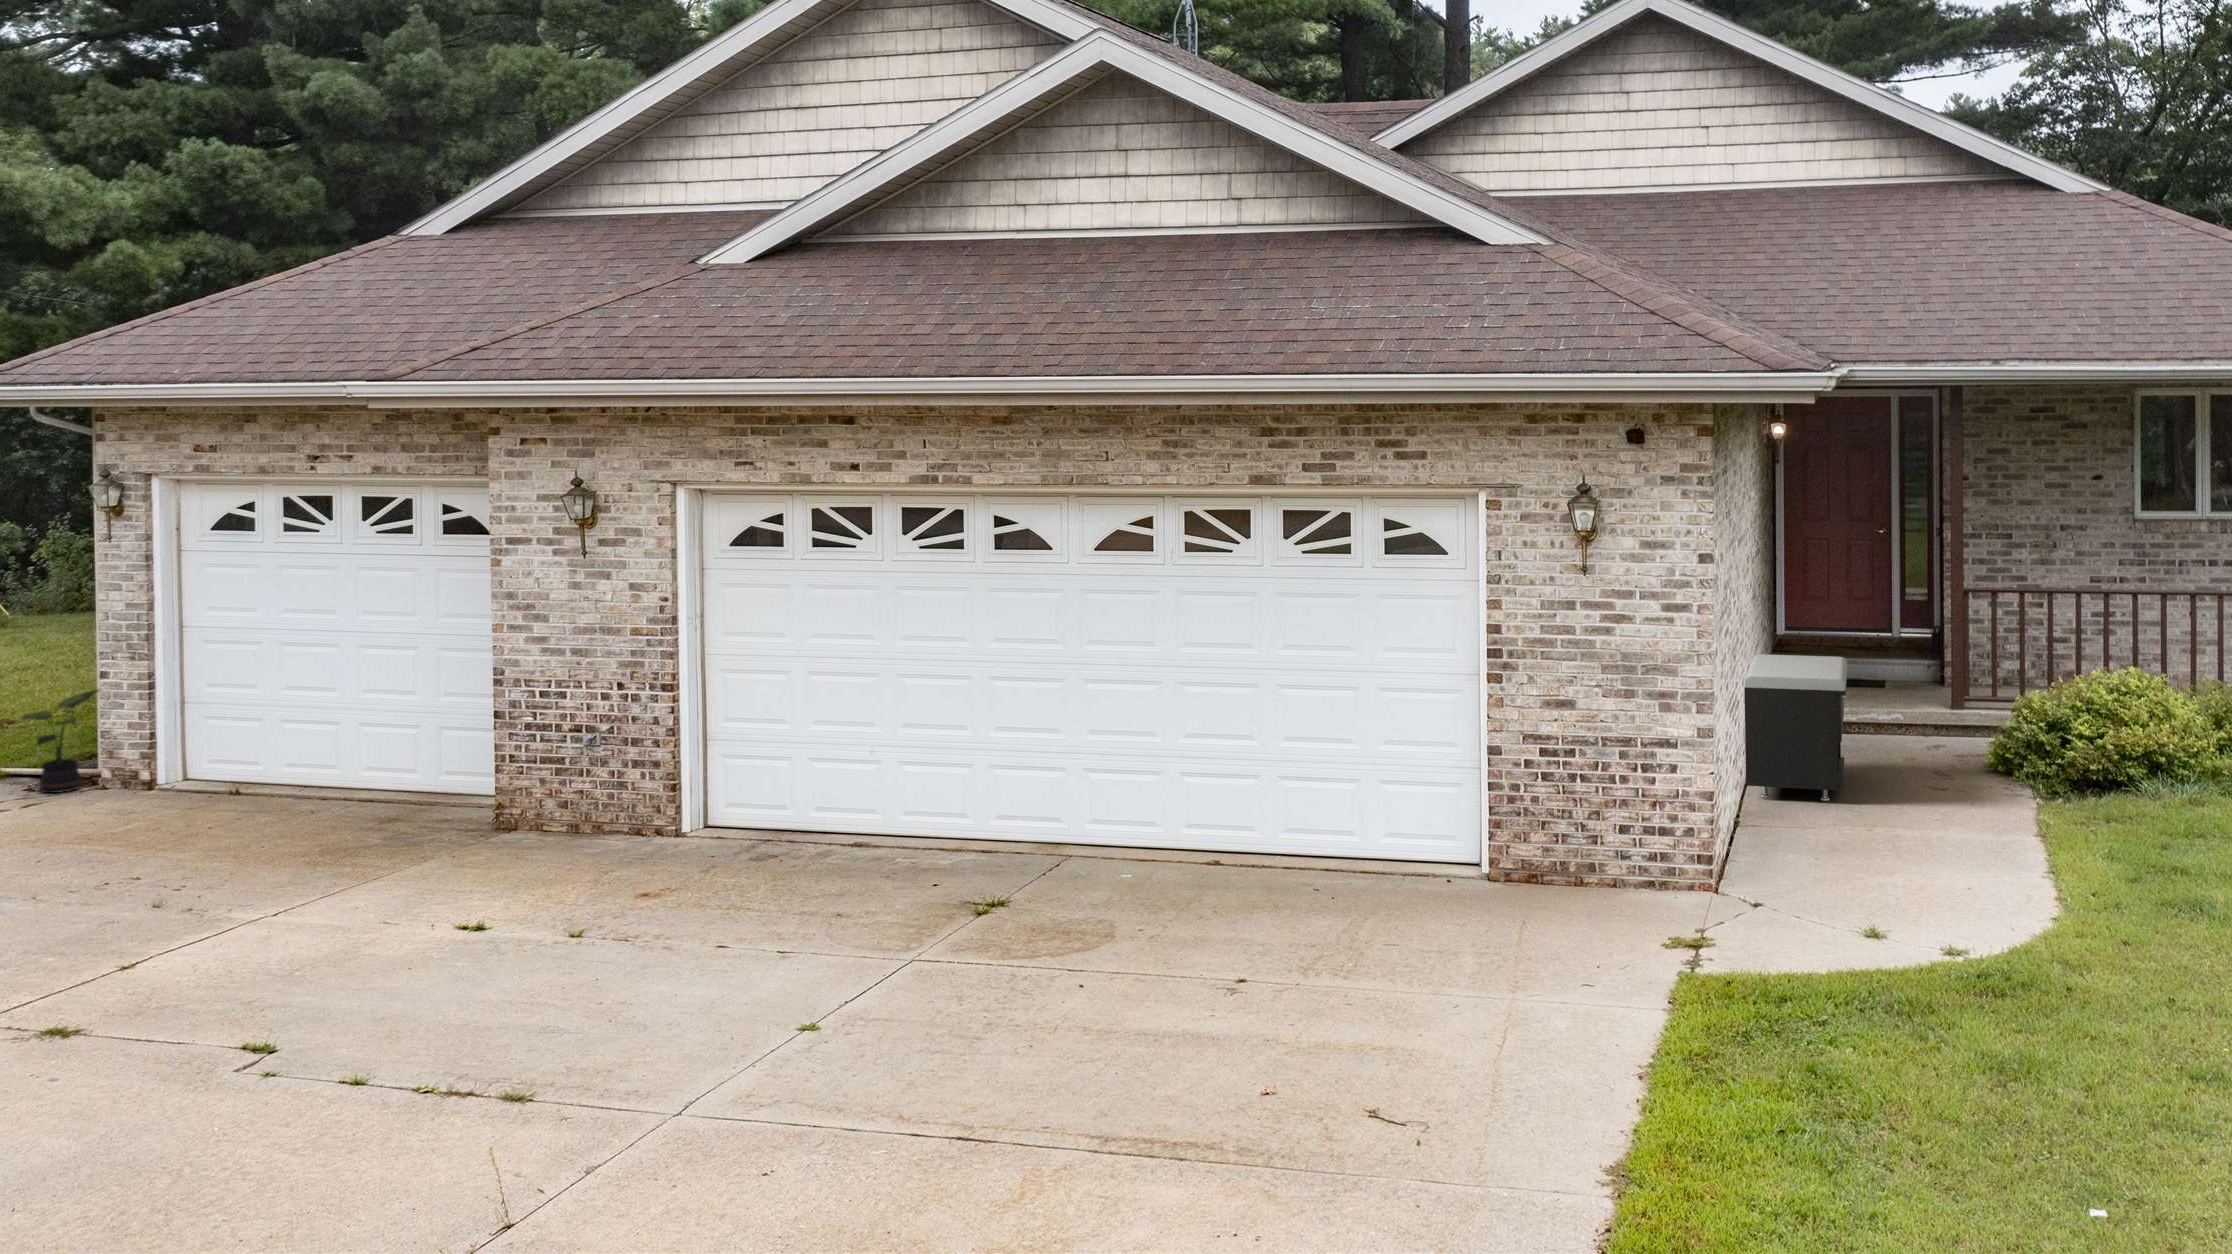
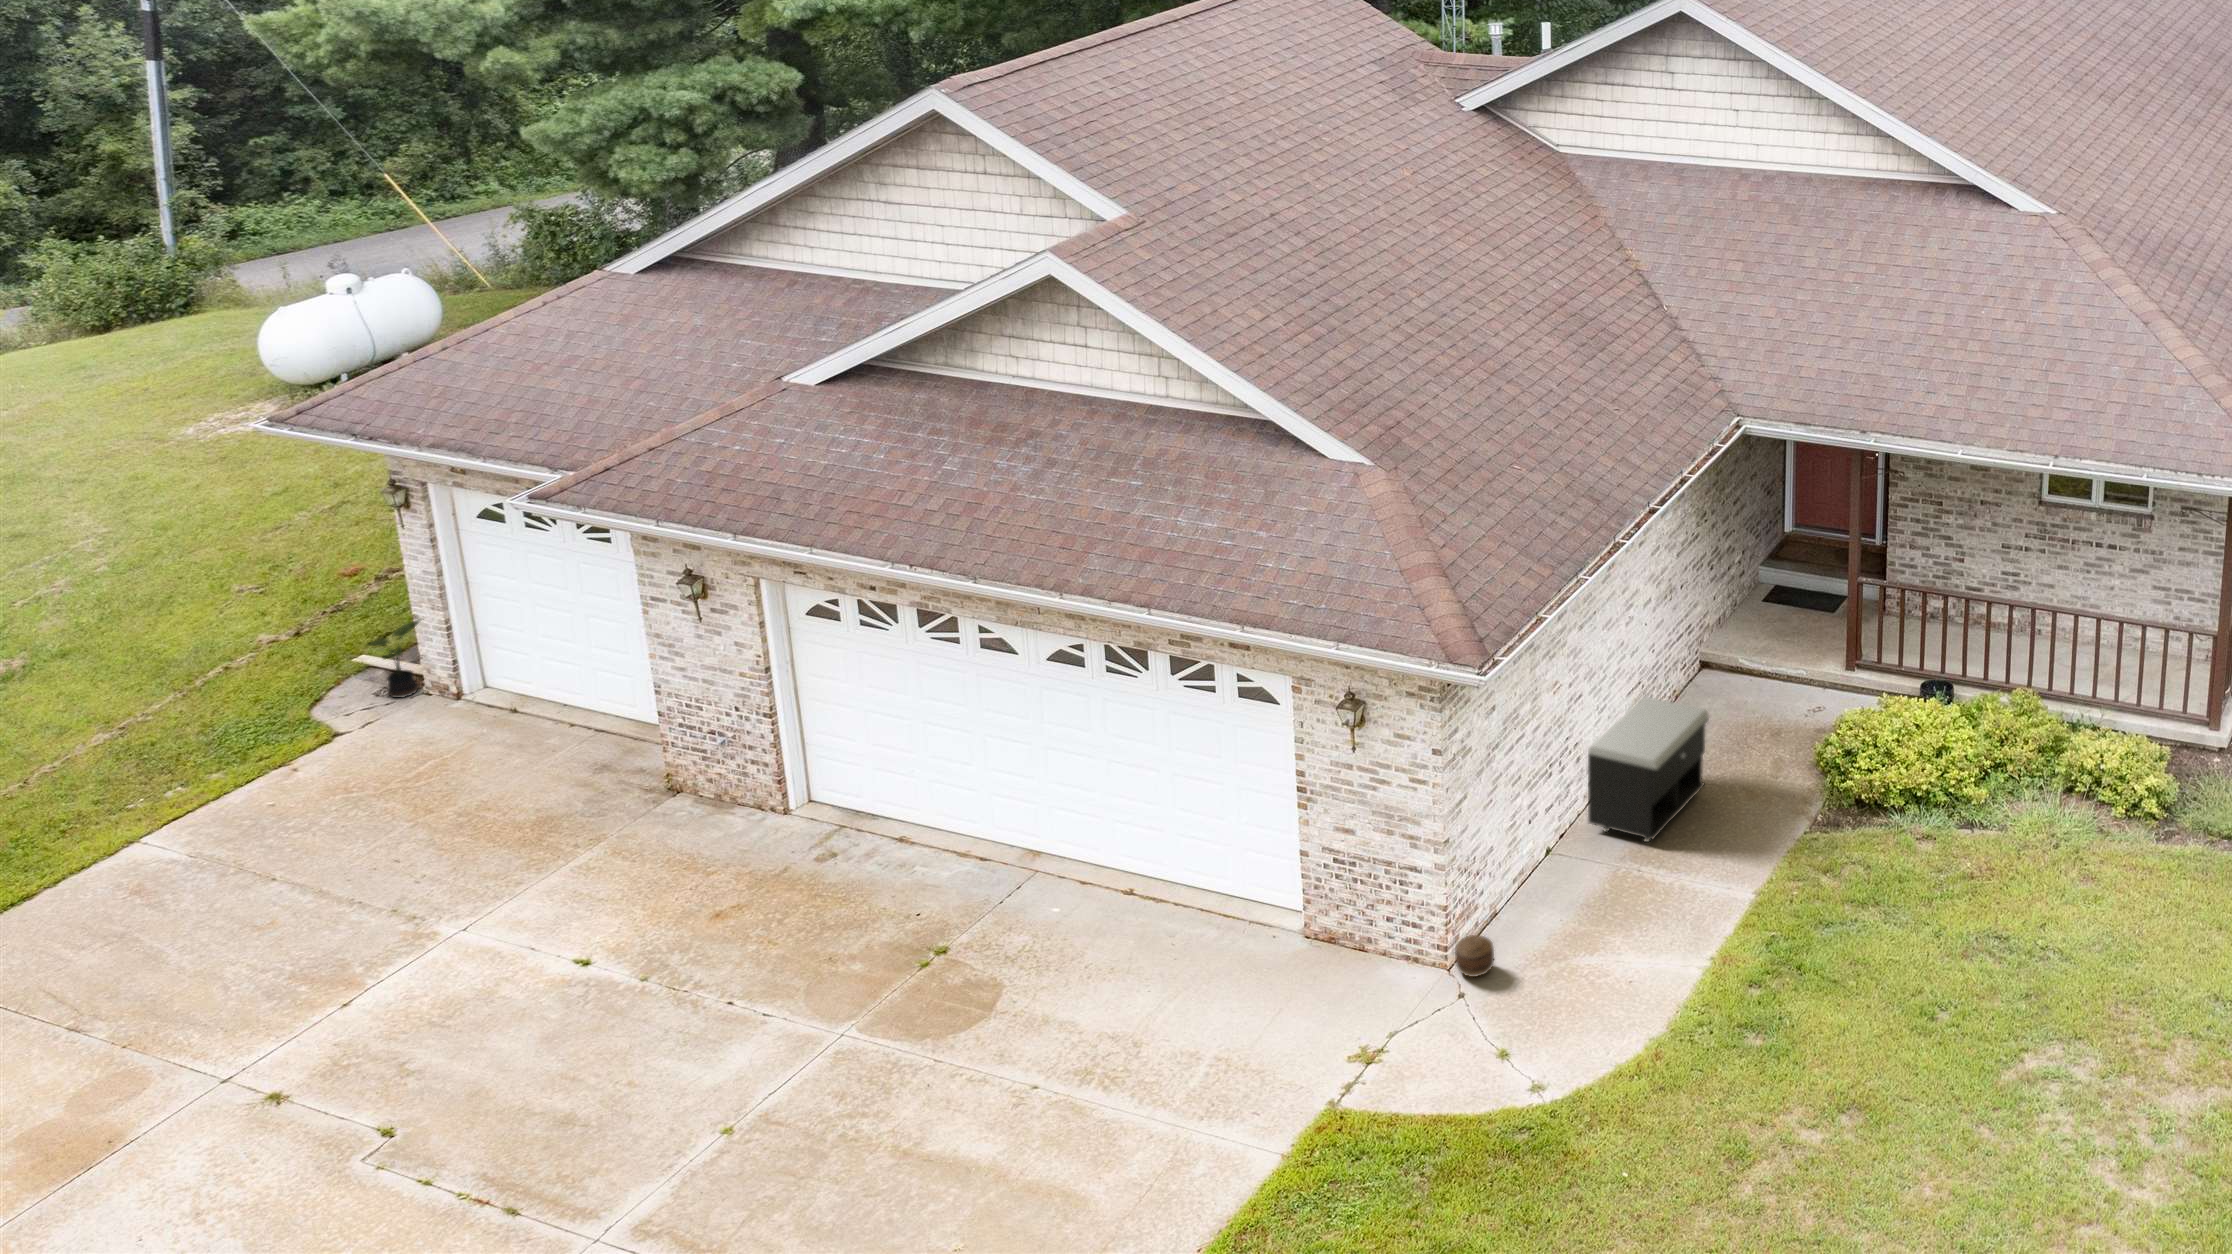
basket: none [1726,834,1782,886] -> present [1455,935,1494,977]

